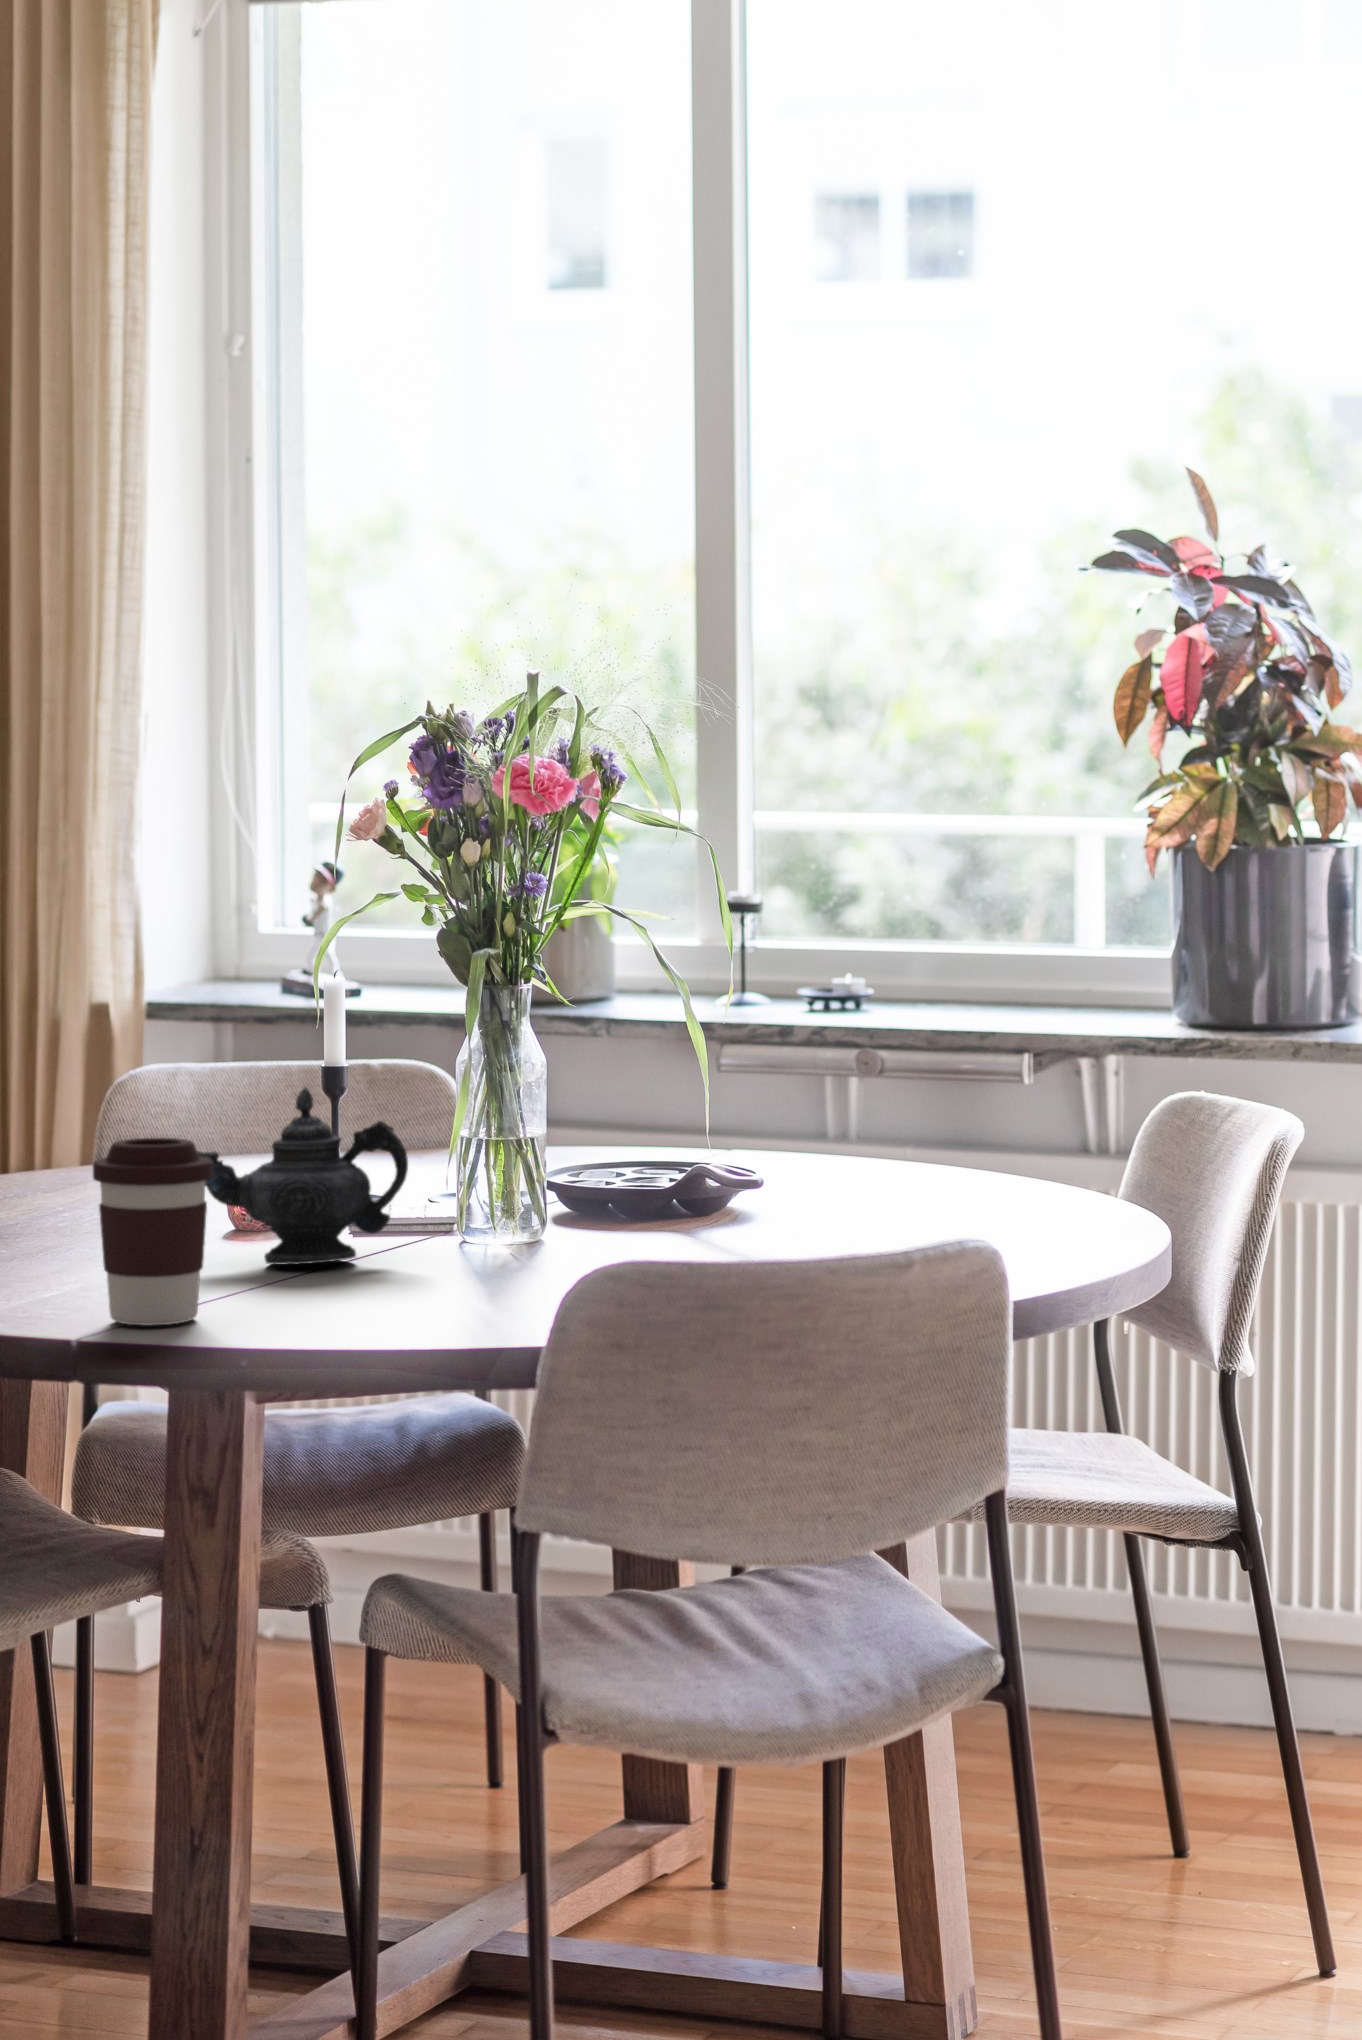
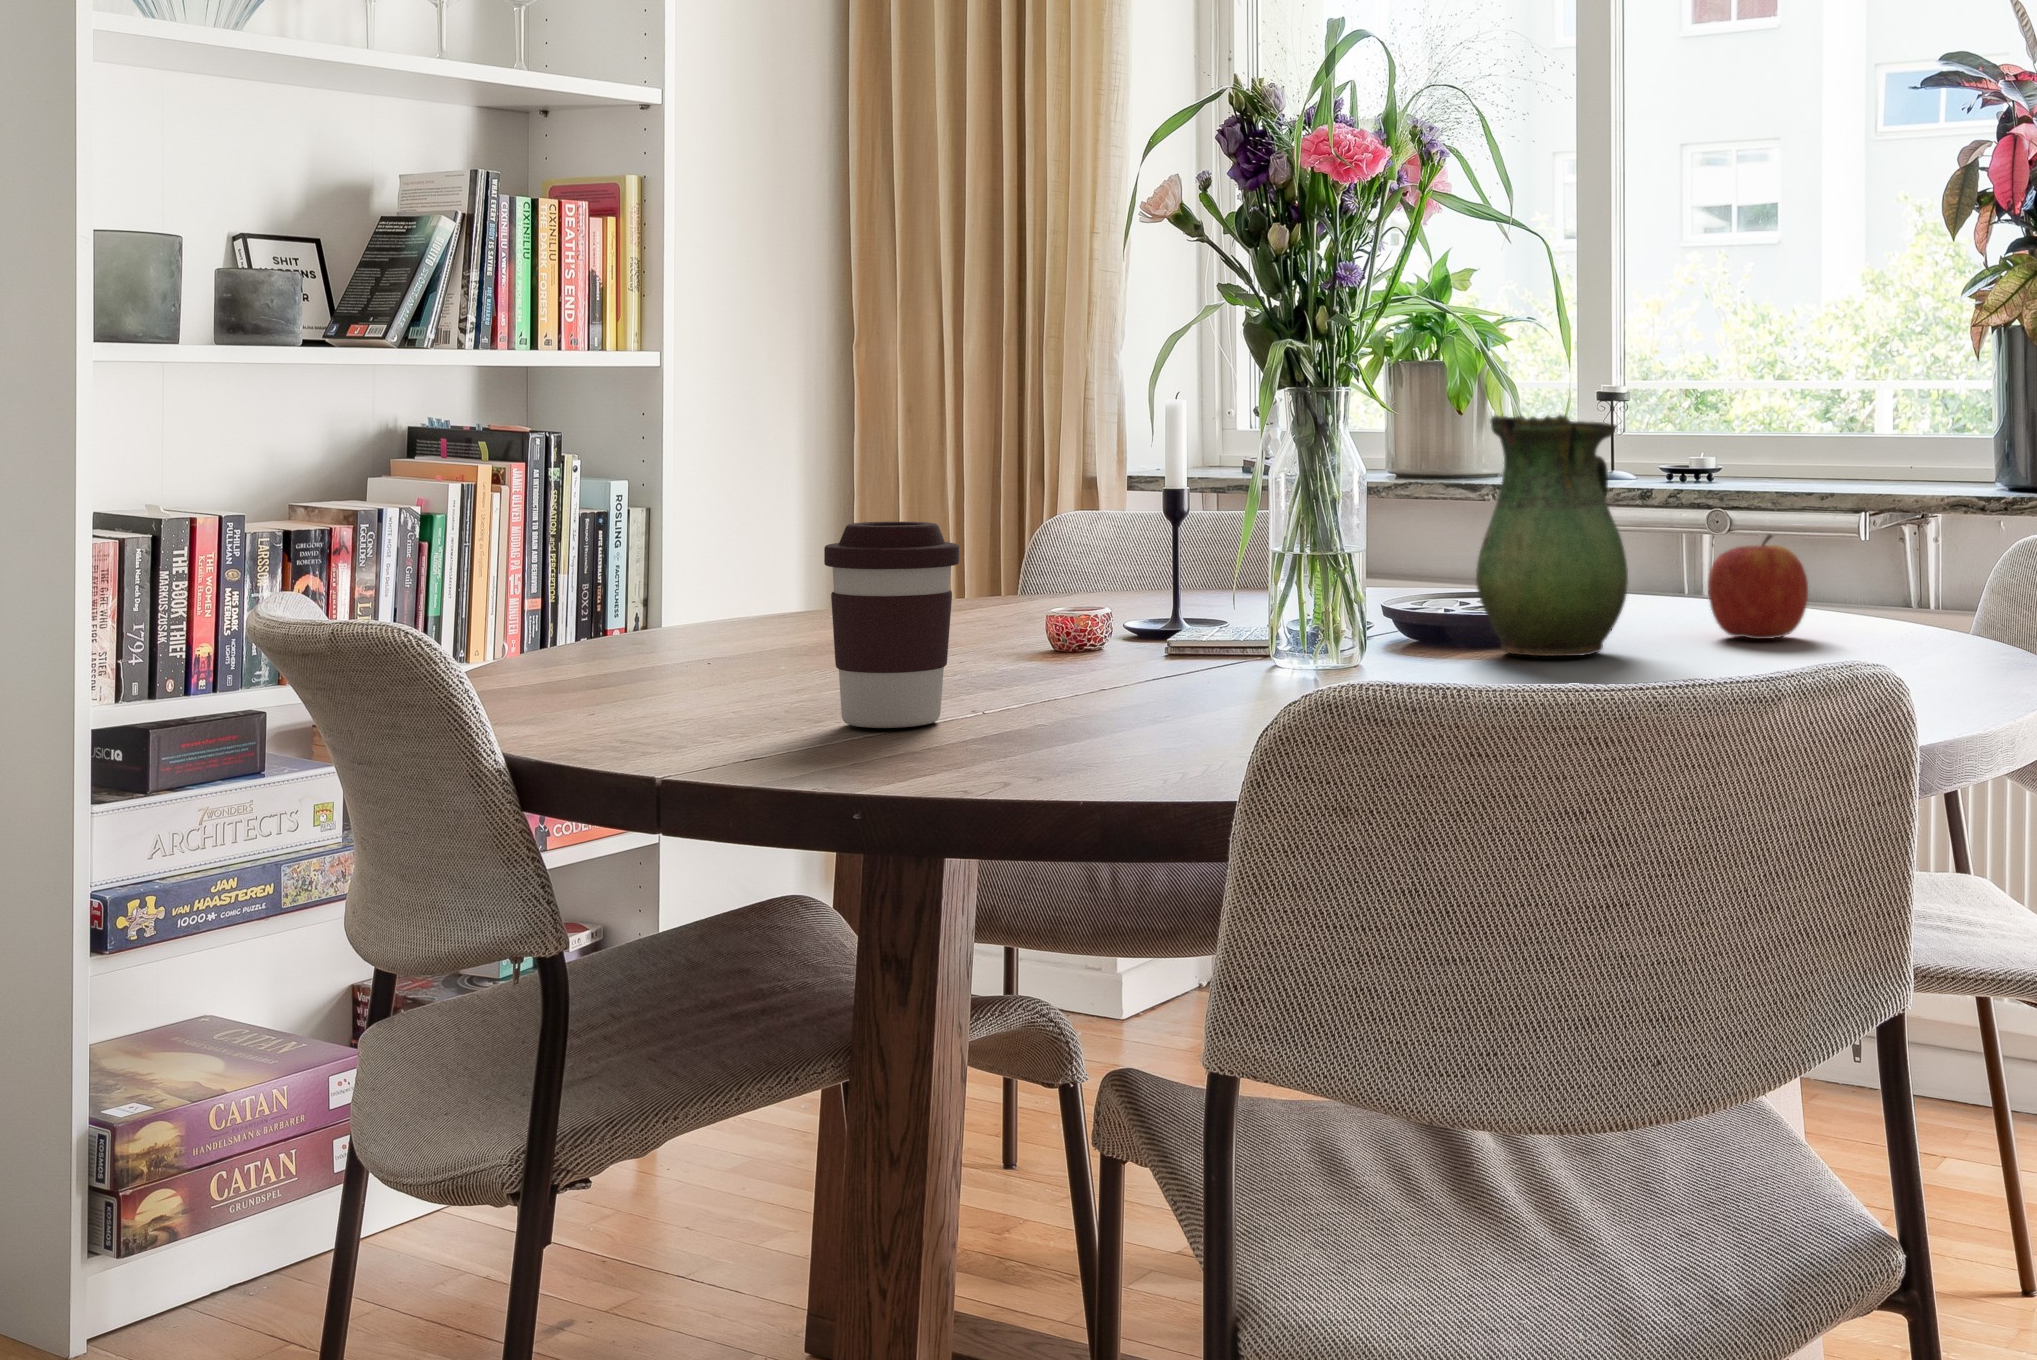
pitcher: none [651,1007,796,1238] -> present [1476,415,1628,656]
teapot: present [198,1087,408,1265] -> none [988,487,1213,672]
apple: none [870,1112,966,1215] -> present [1708,535,1808,639]

